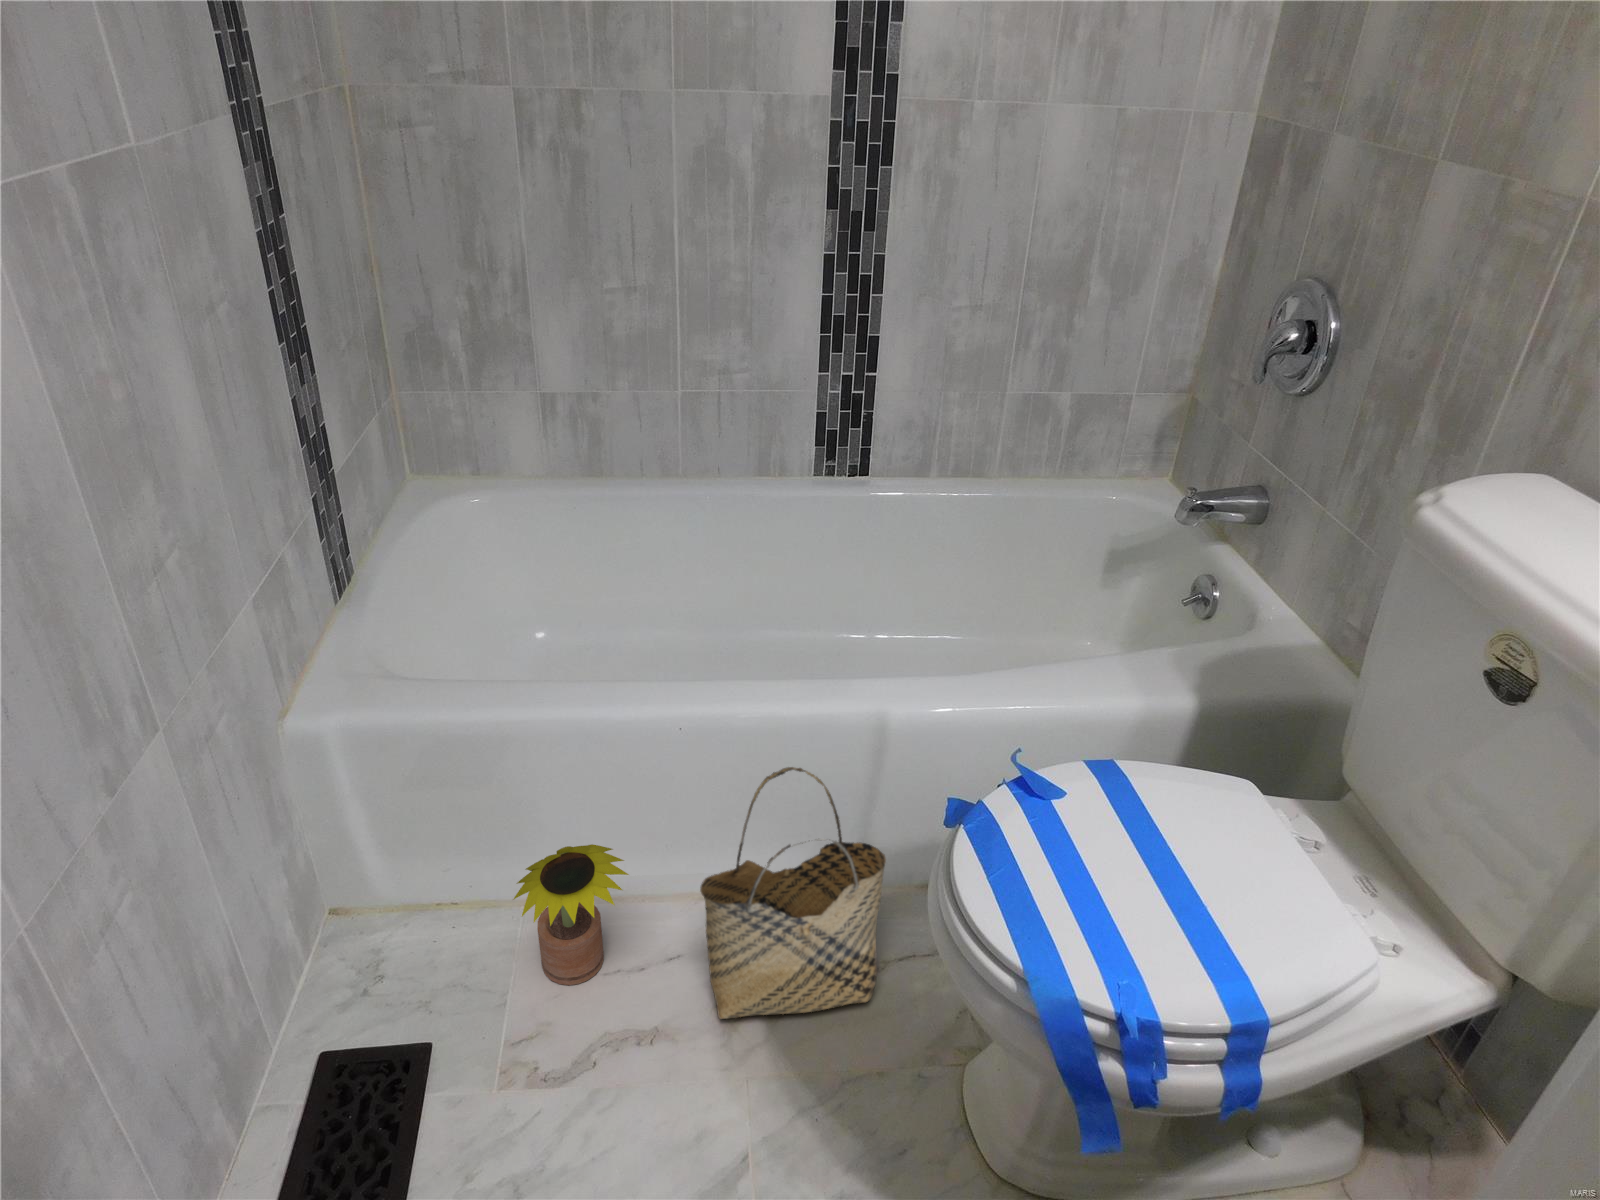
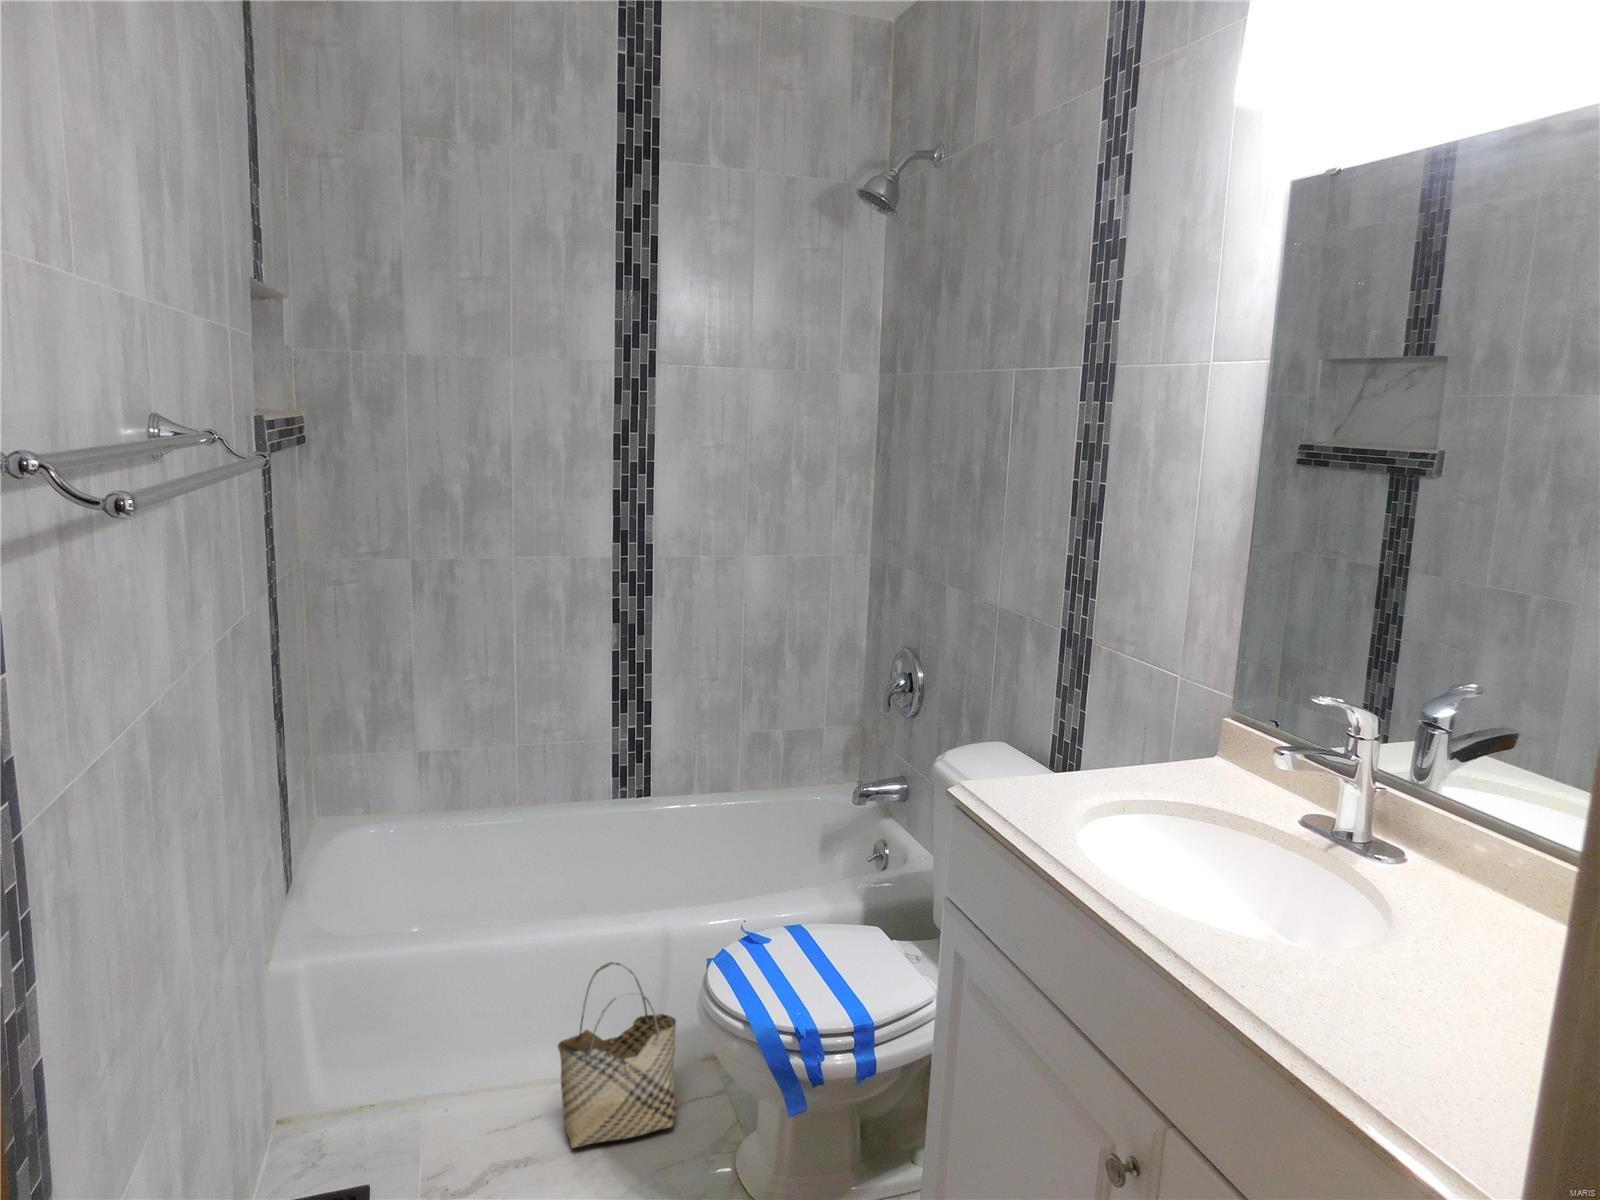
decorative plant: present [513,844,629,985] -> none [435,1019,511,1146]

